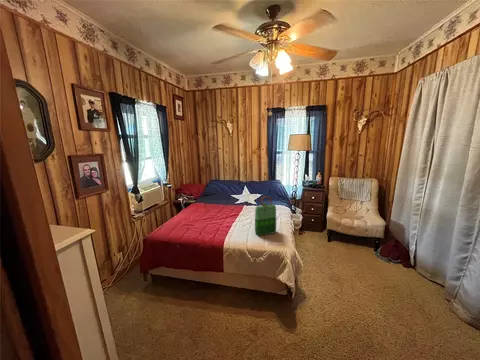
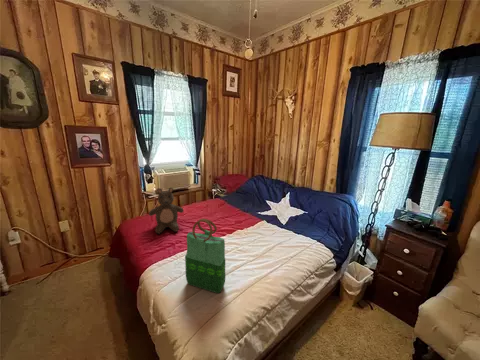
stuffed bear: none [185,194,210,228] -> present [149,188,184,234]

